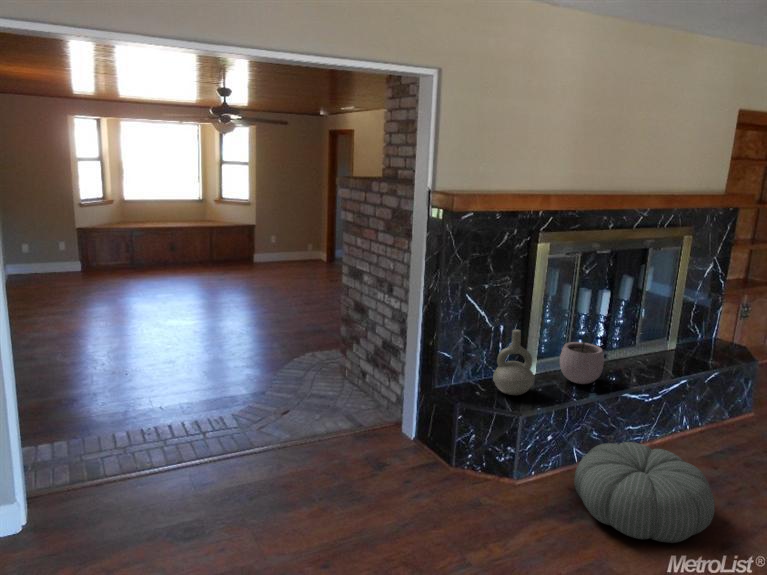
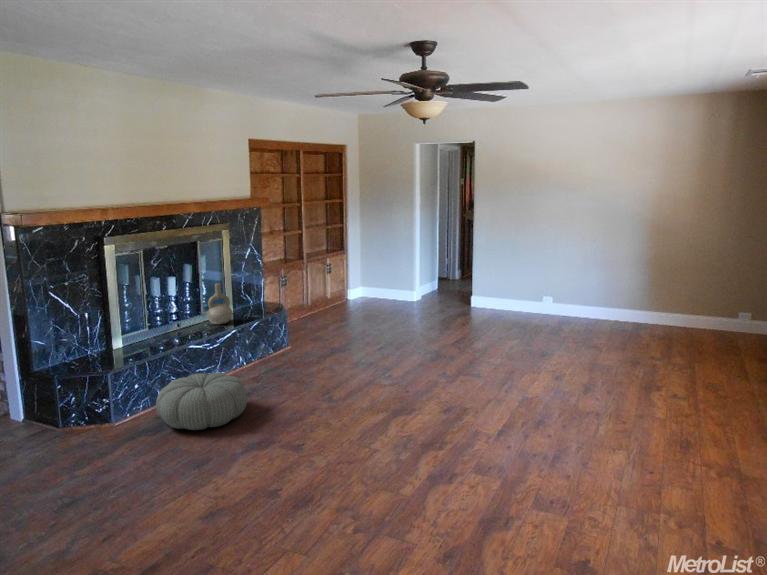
decorative vase: present [493,330,534,395] -> present [207,283,233,324]
plant pot: present [560,333,604,384] -> none [139,307,173,346]

